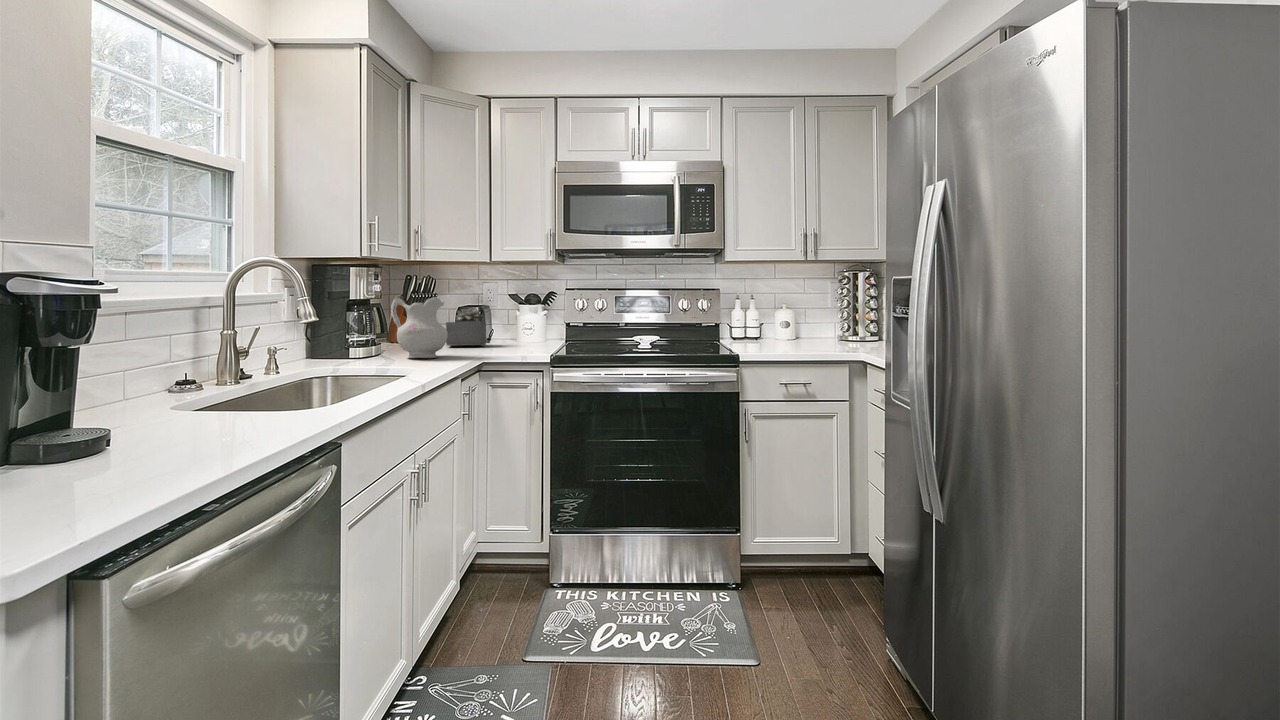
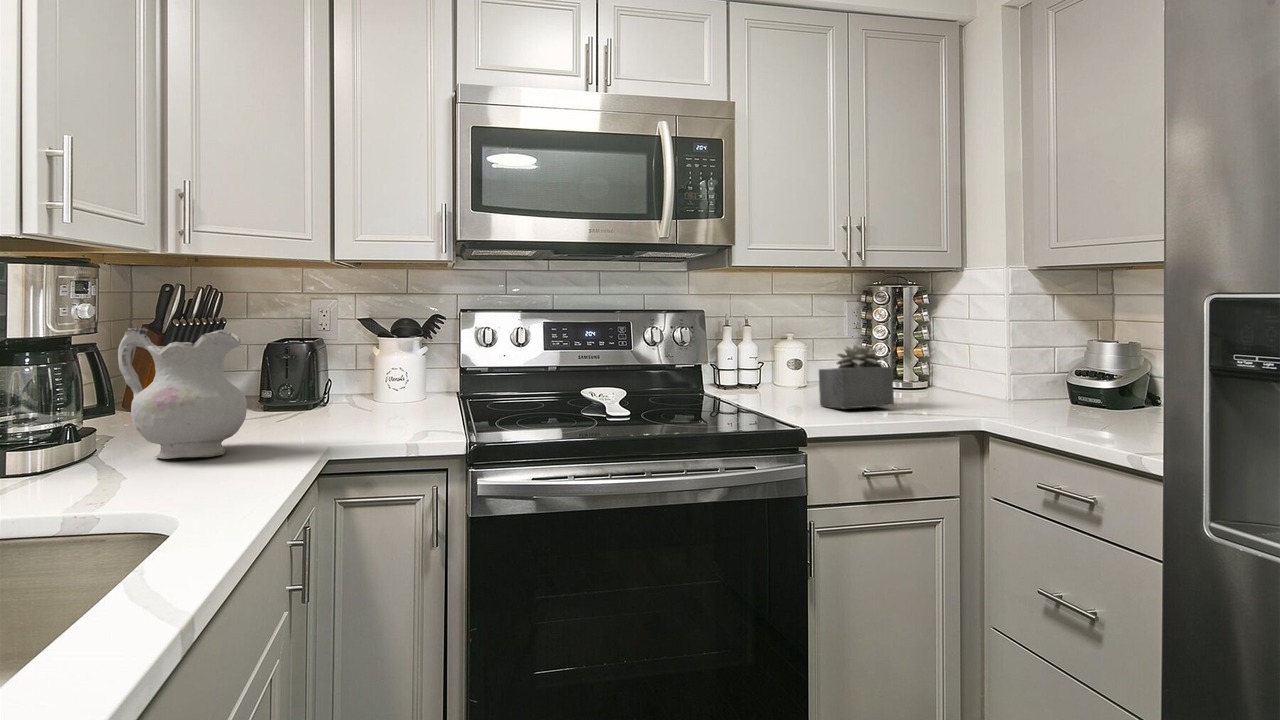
succulent plant: present [446,309,486,346] -> present [819,345,894,408]

